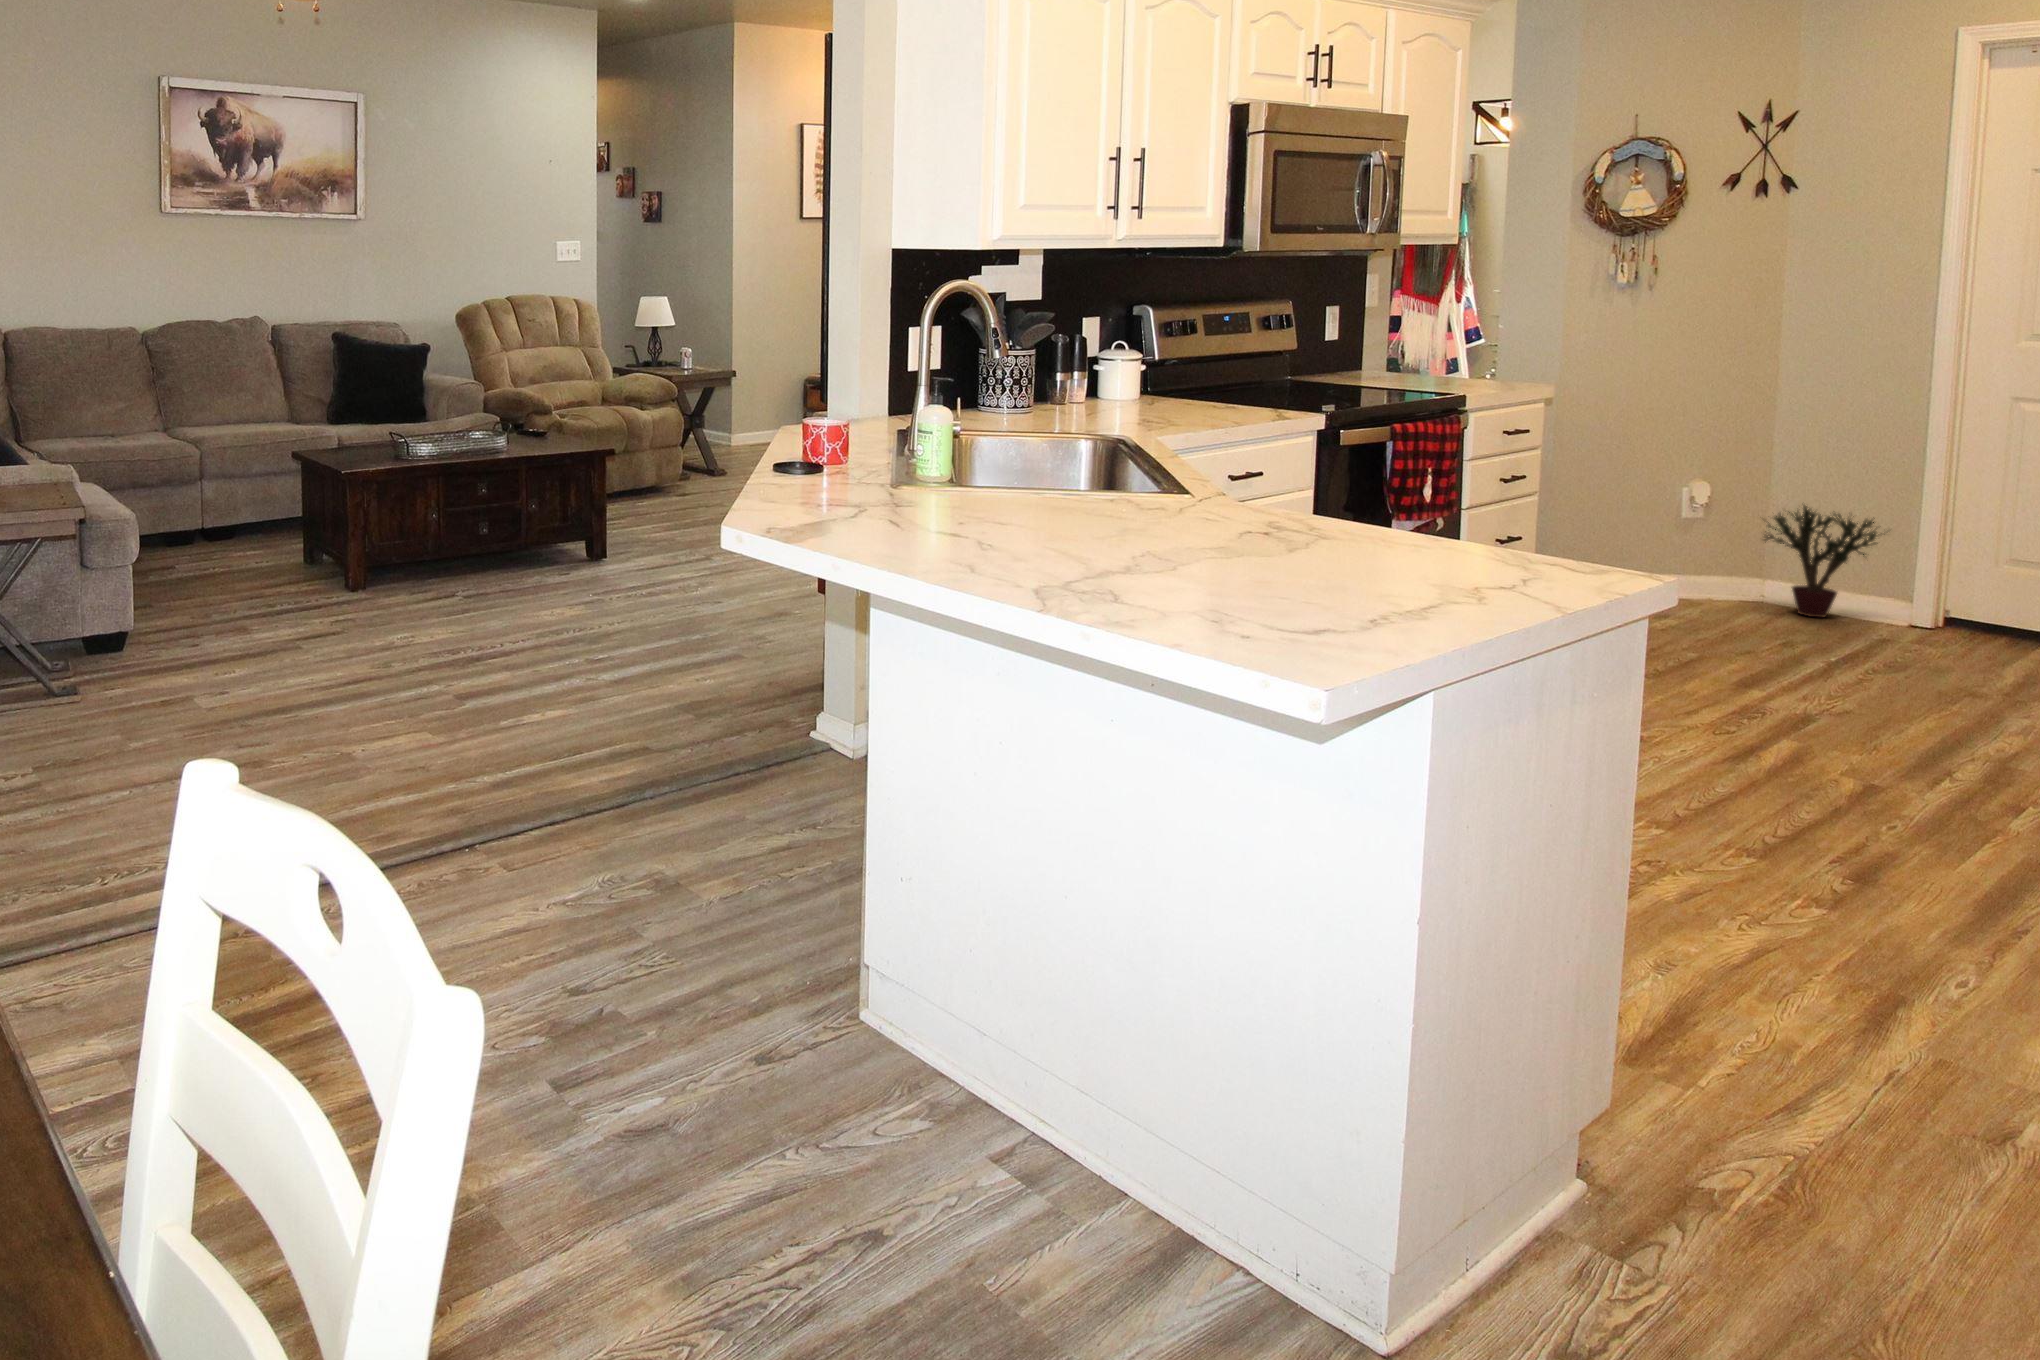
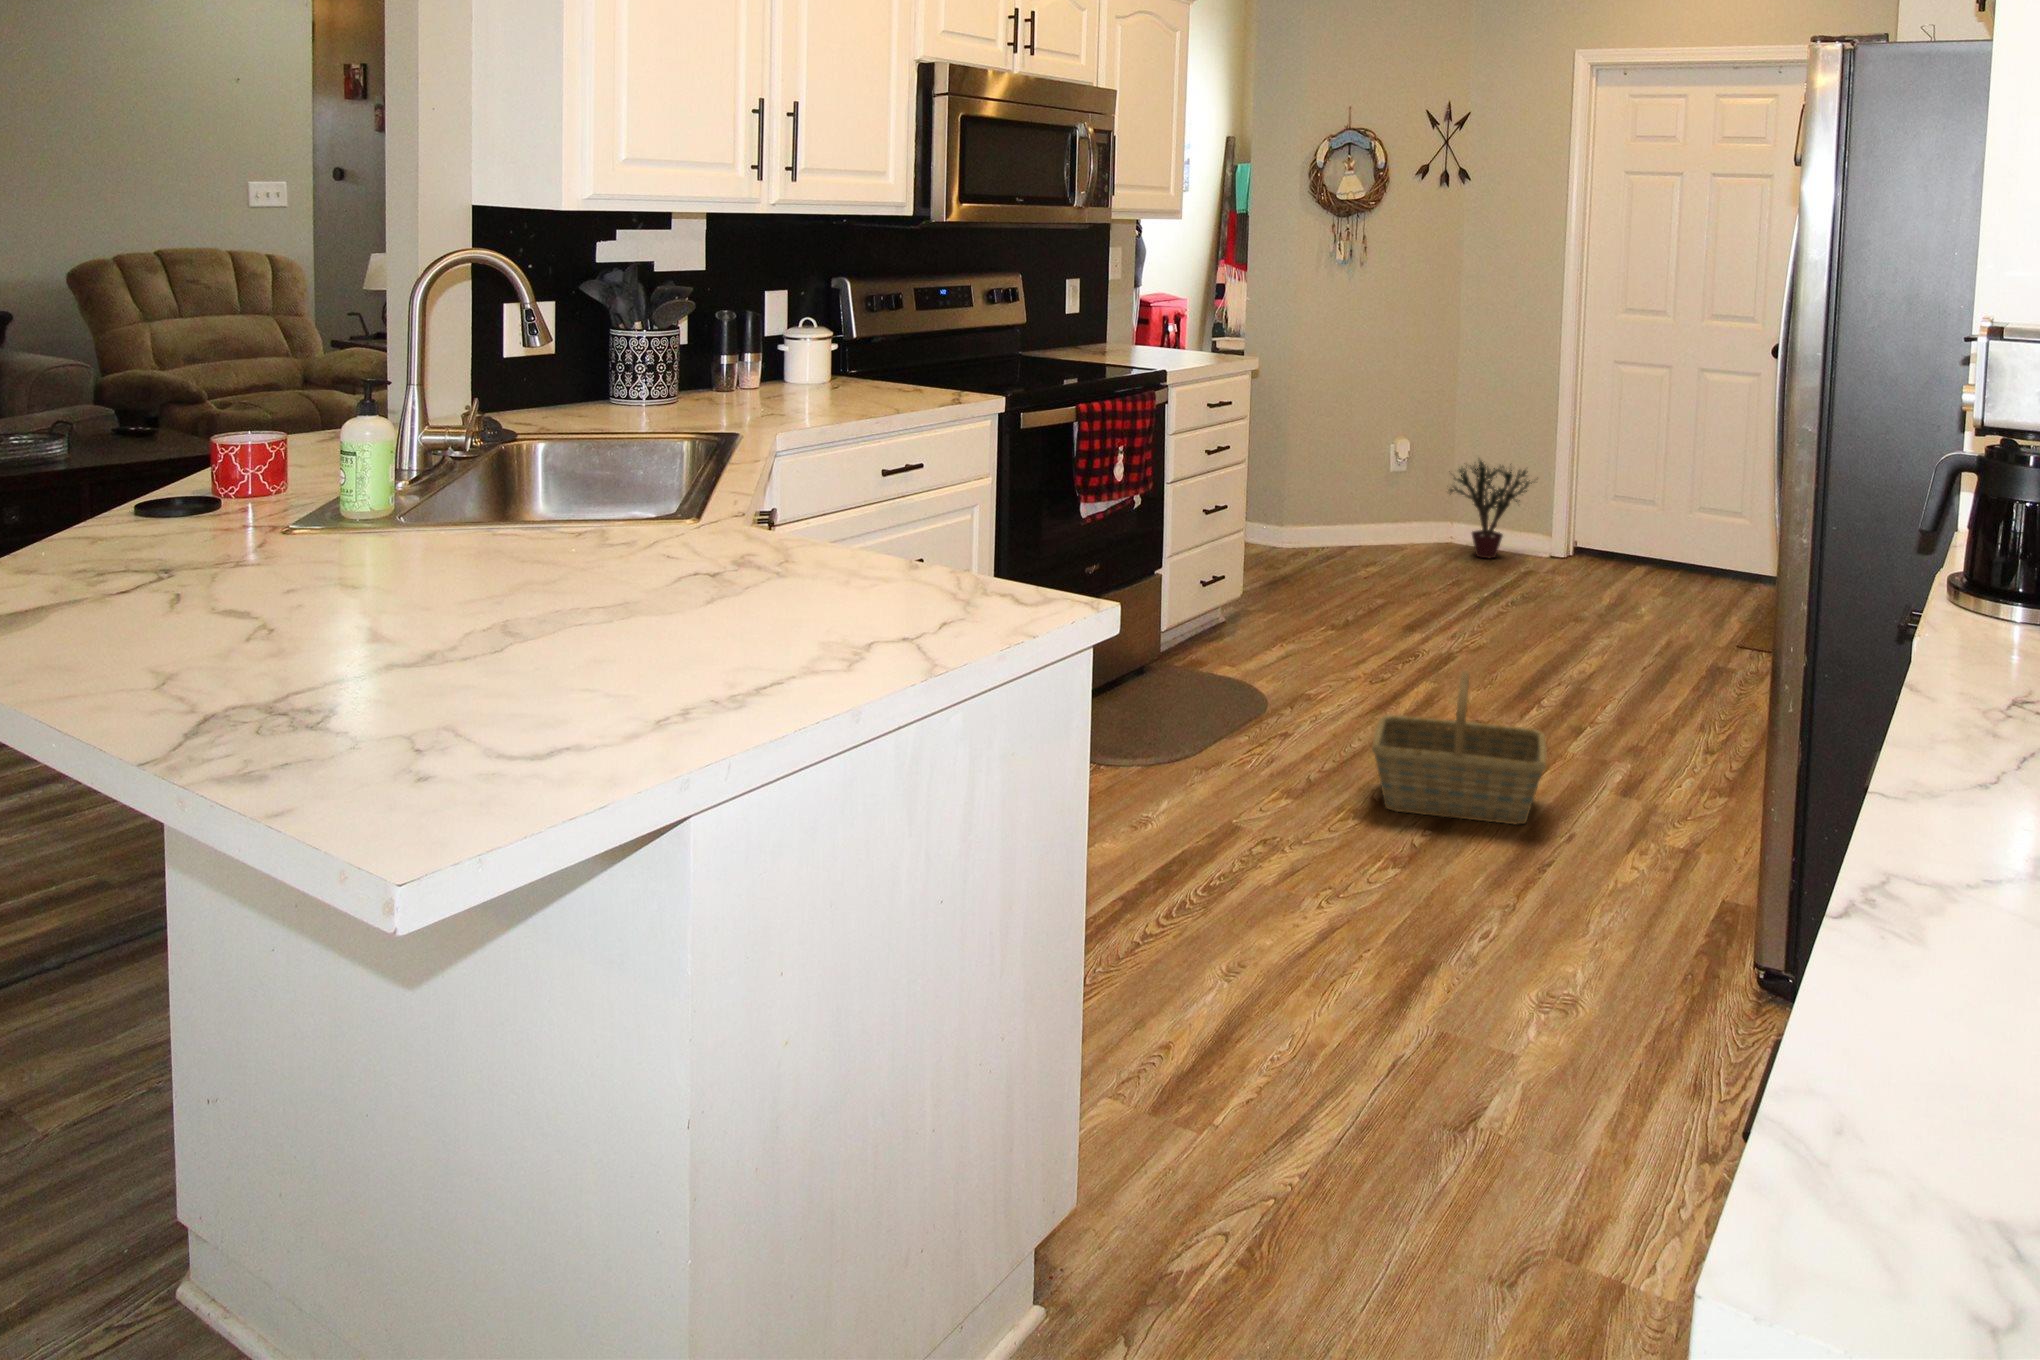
basket: none [1765,716,2017,889] -> present [1372,671,1547,824]

